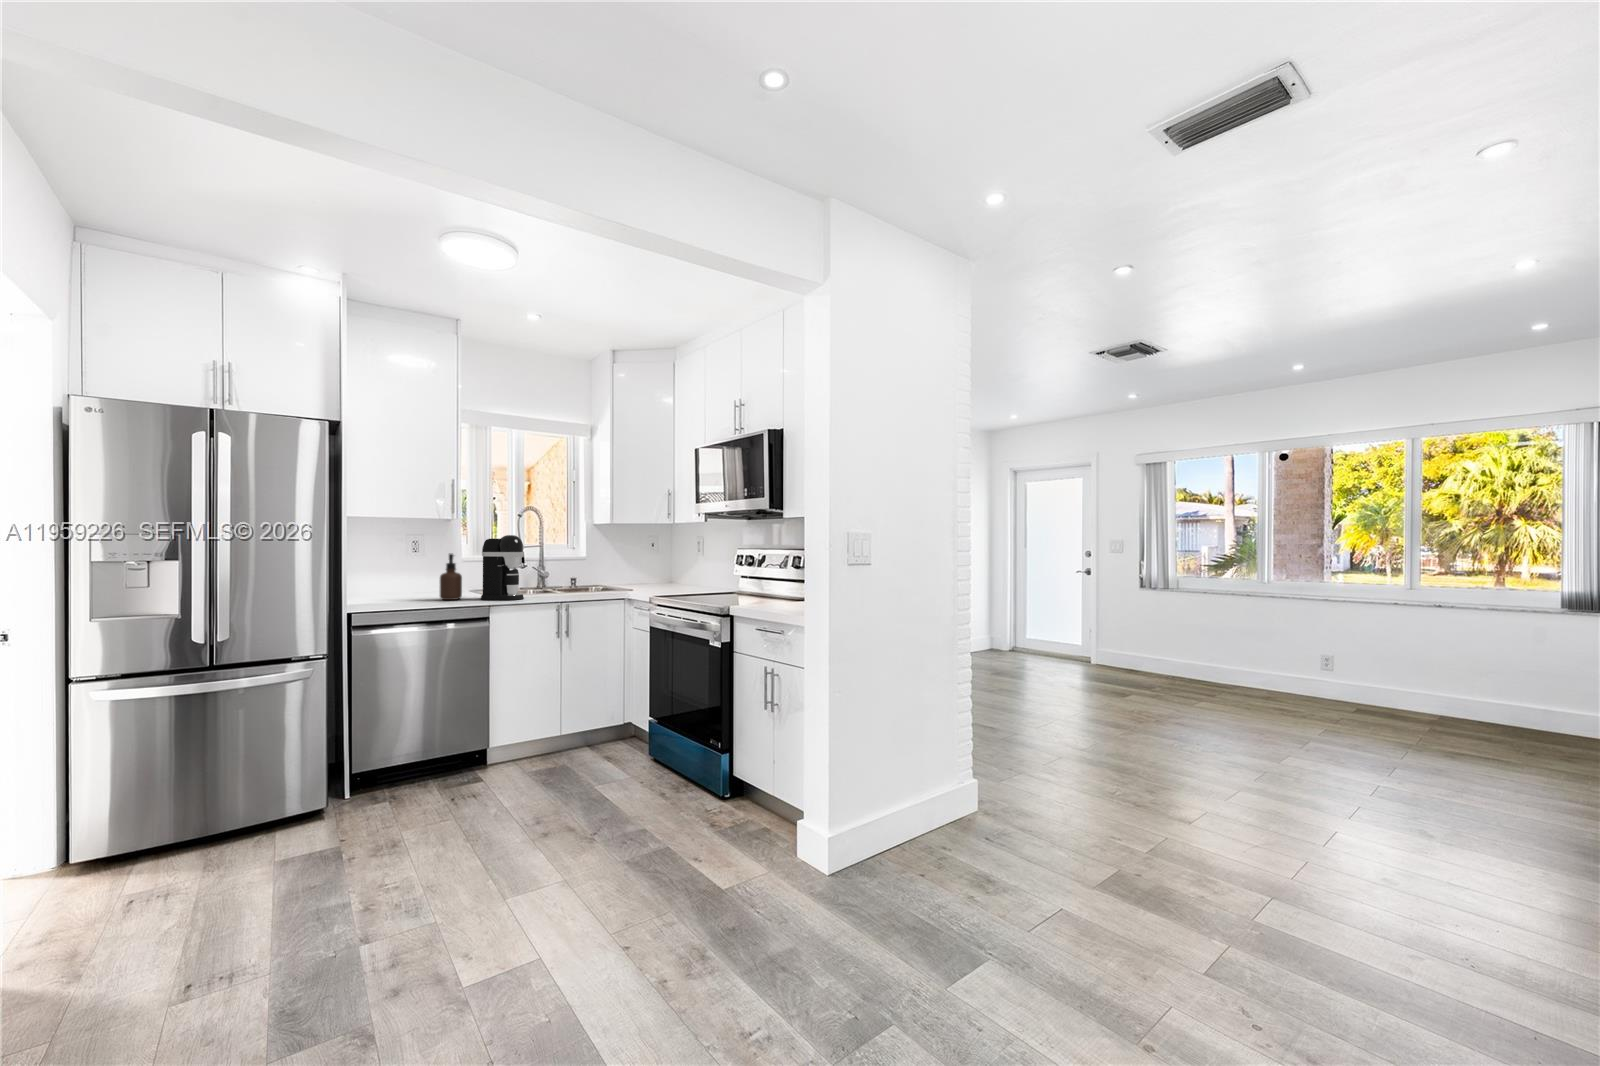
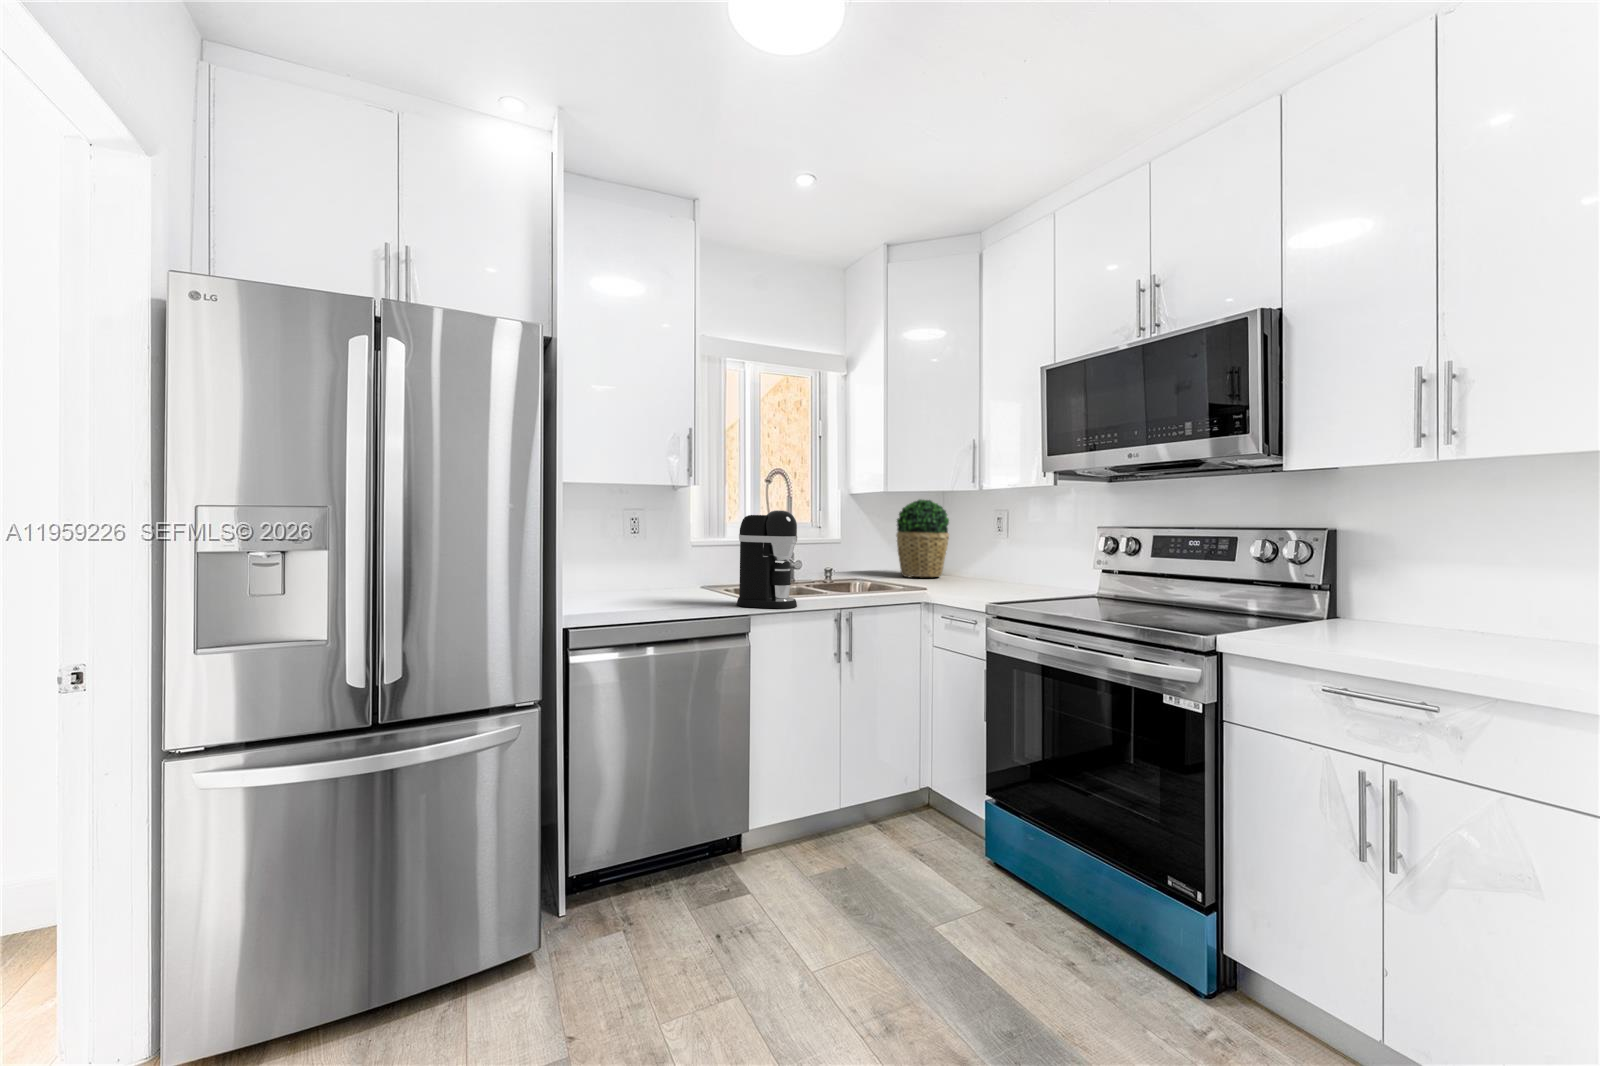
potted plant: none [628,527,668,584] -> present [896,499,949,577]
soap dispenser: present [440,554,462,600] -> none [681,536,710,605]

